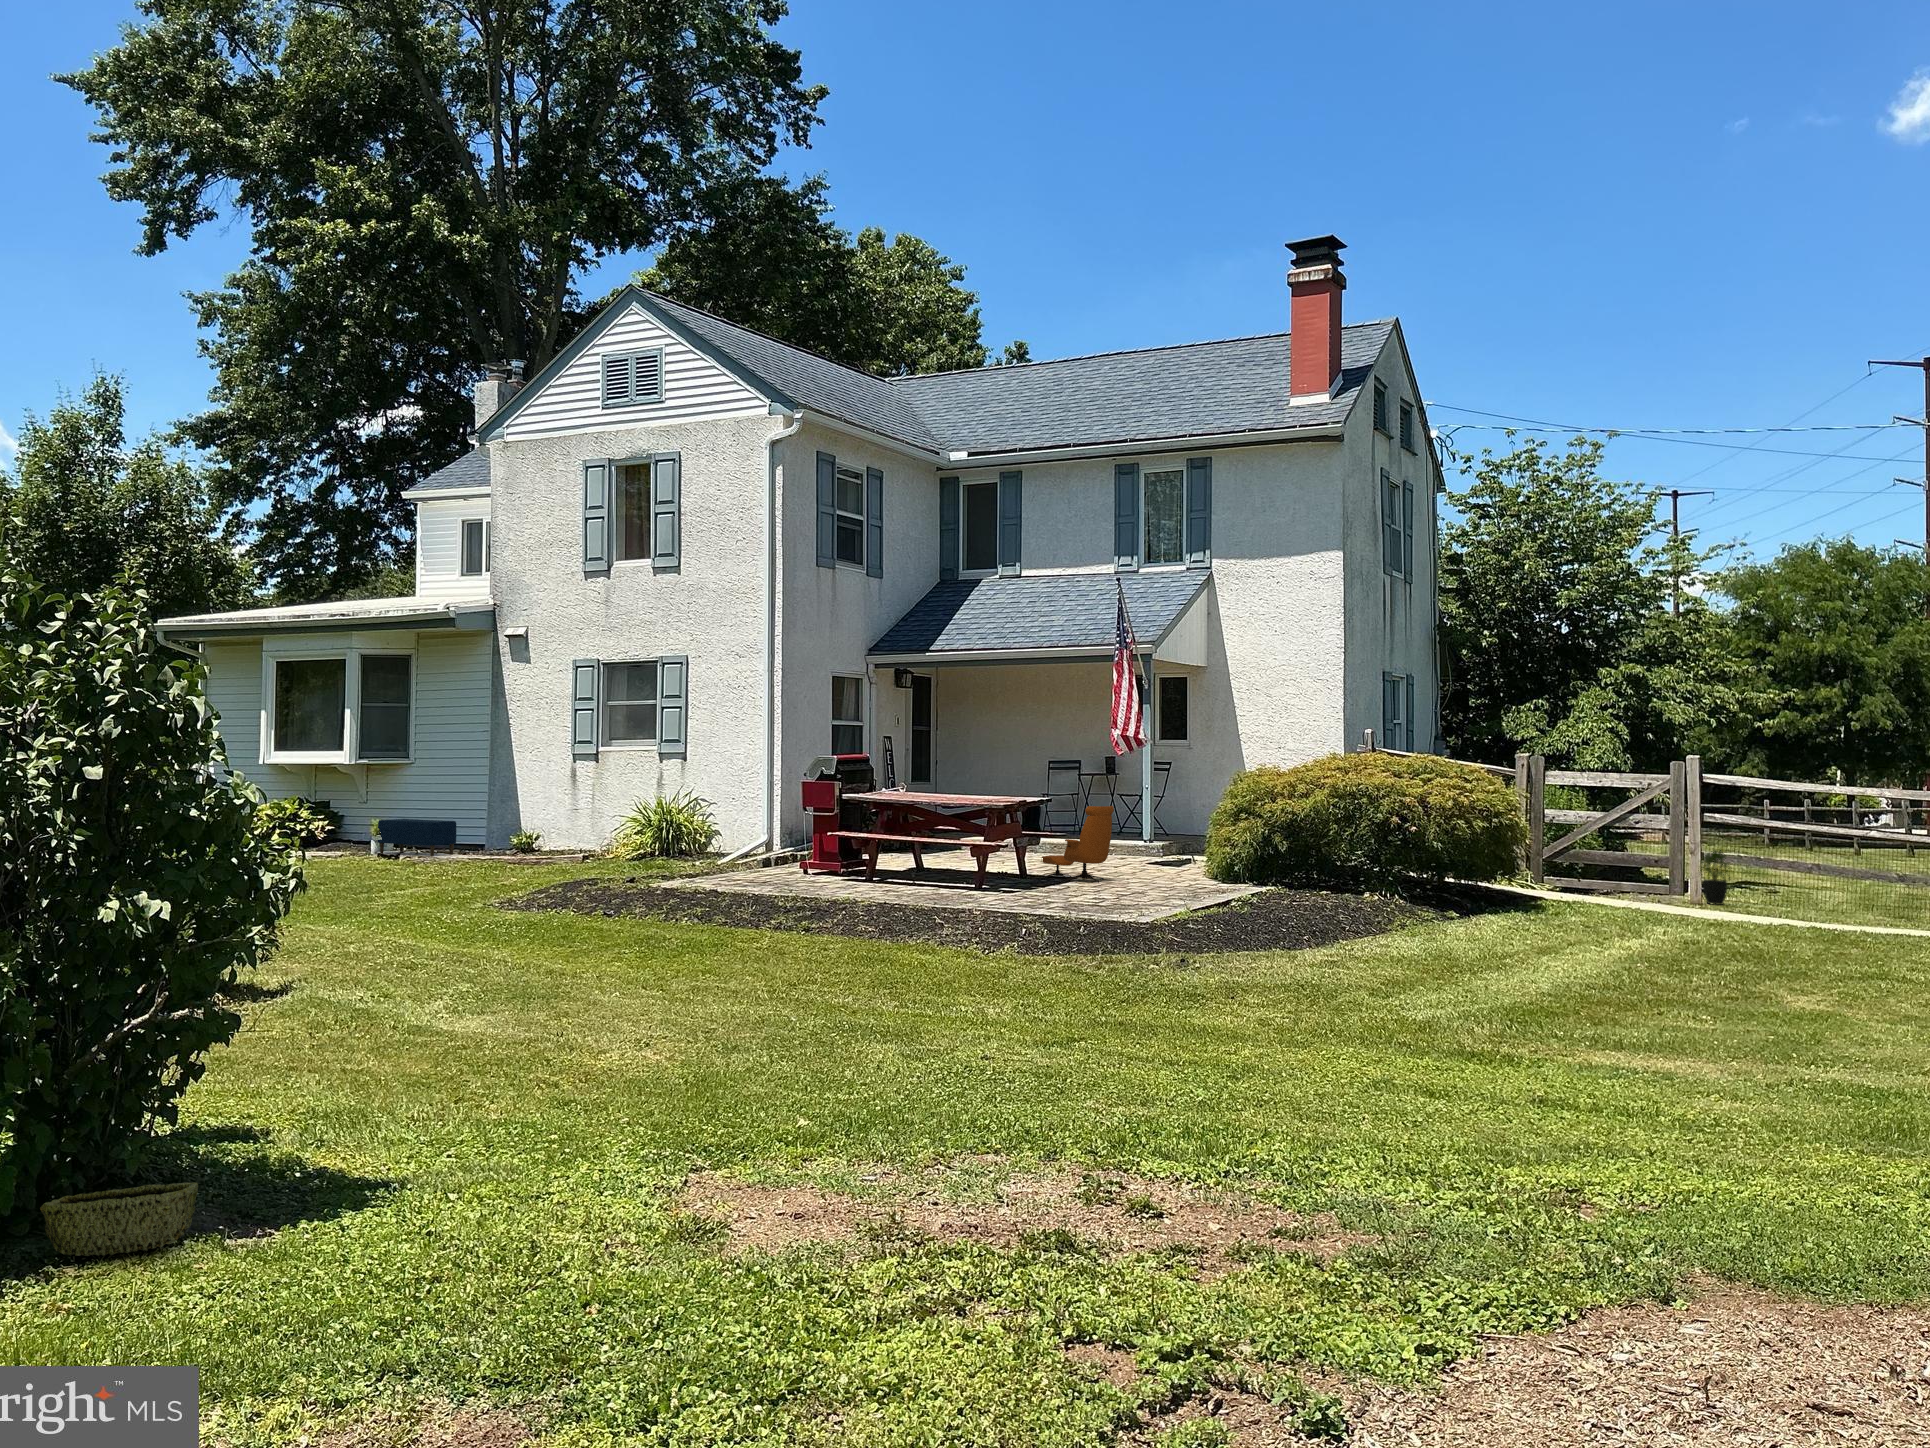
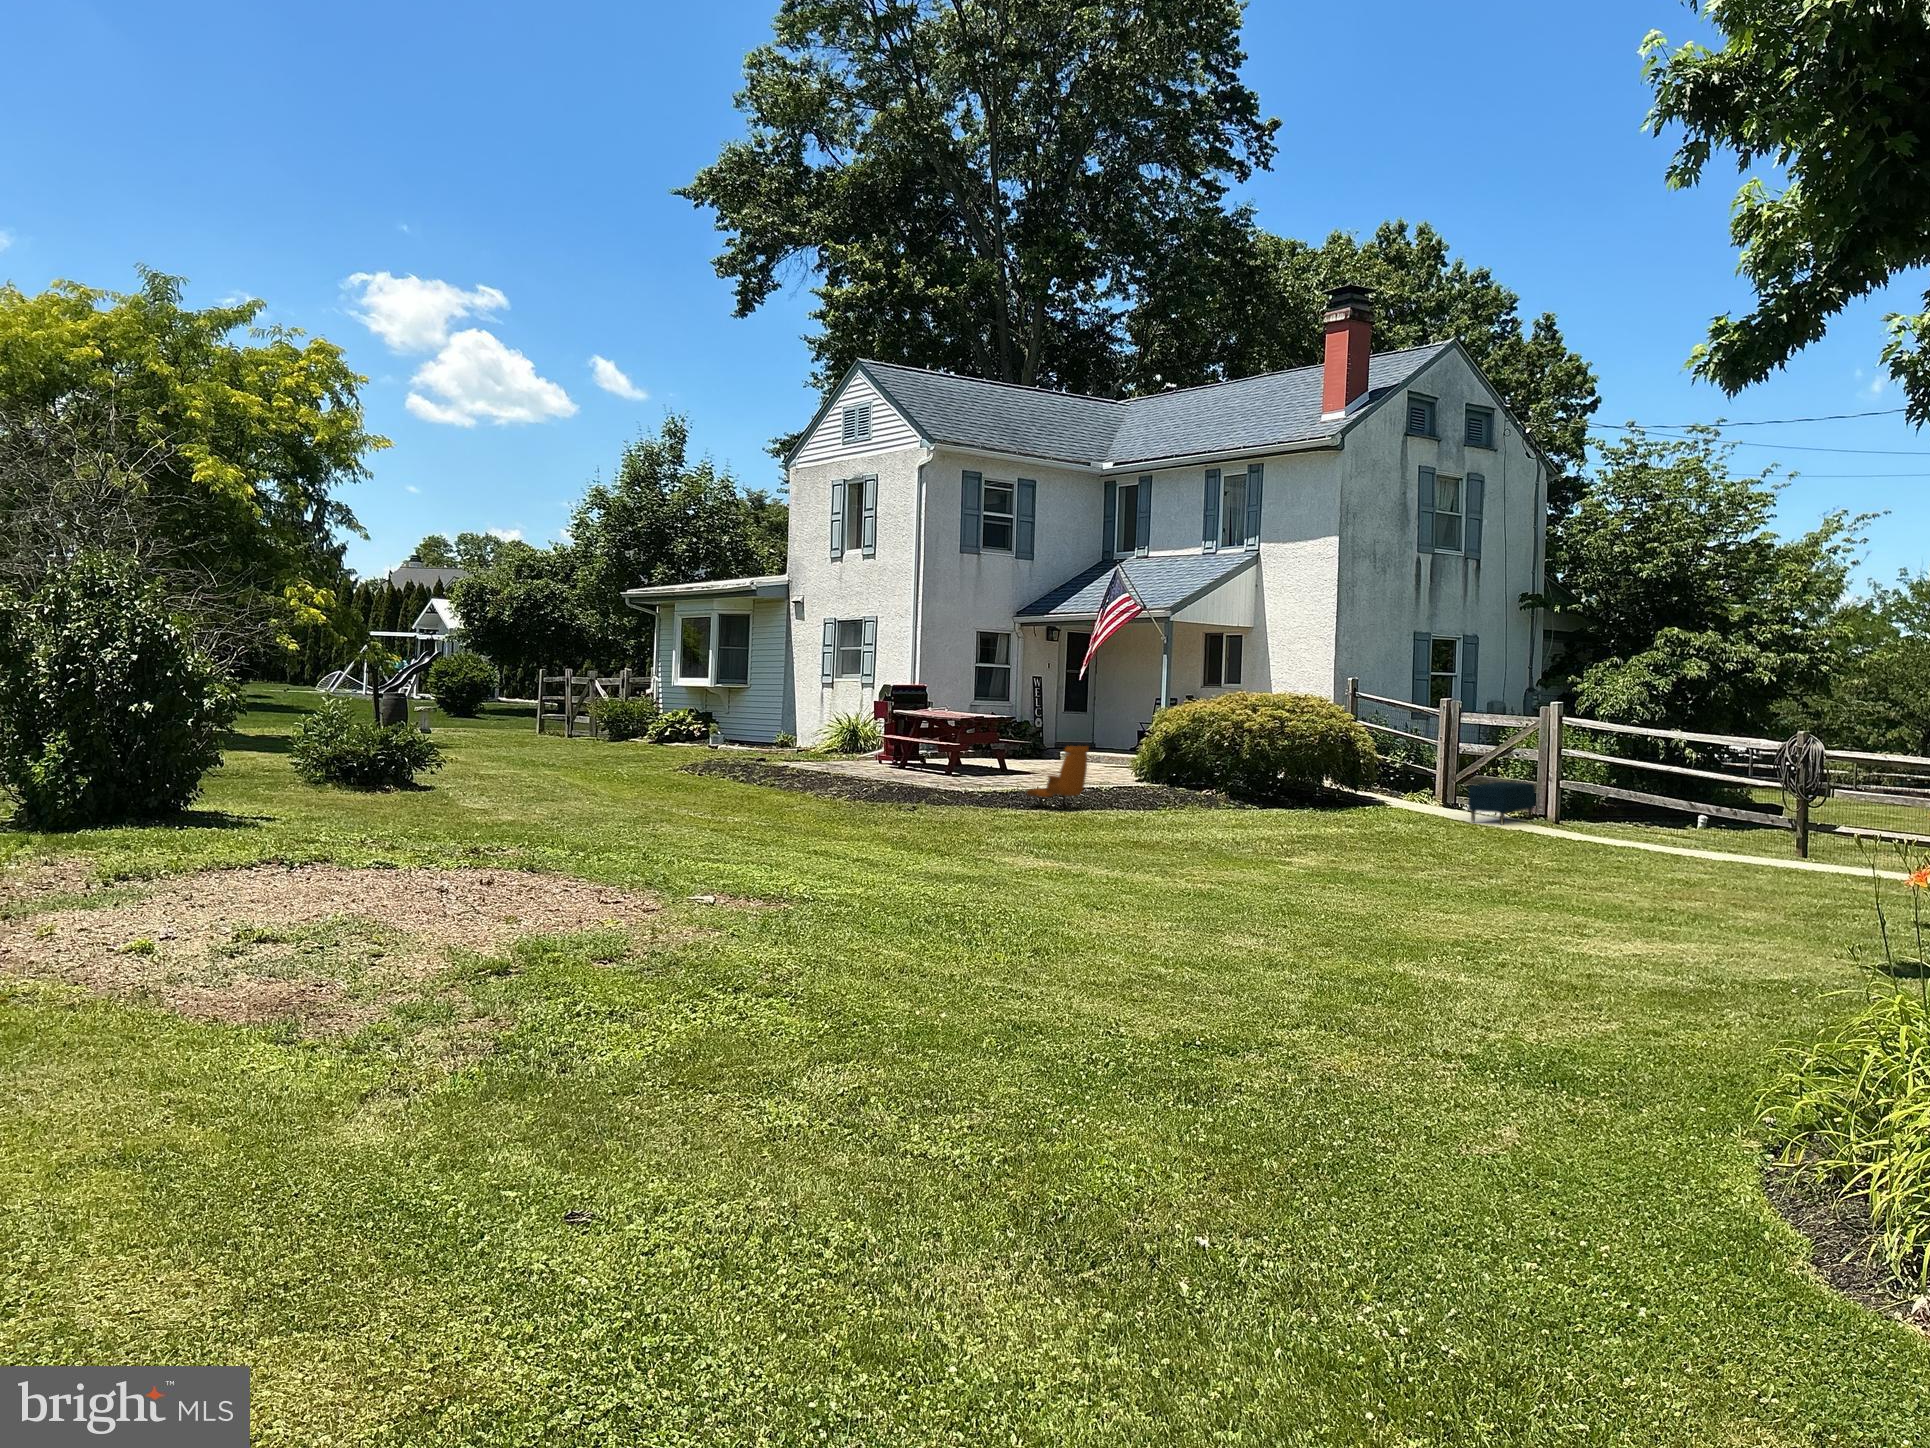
bench: present [377,819,456,856] -> present [1468,782,1535,825]
potted plant: present [1700,850,1730,905] -> none [1583,777,1613,825]
woven basket: present [40,1183,198,1256] -> none [101,1152,258,1230]

